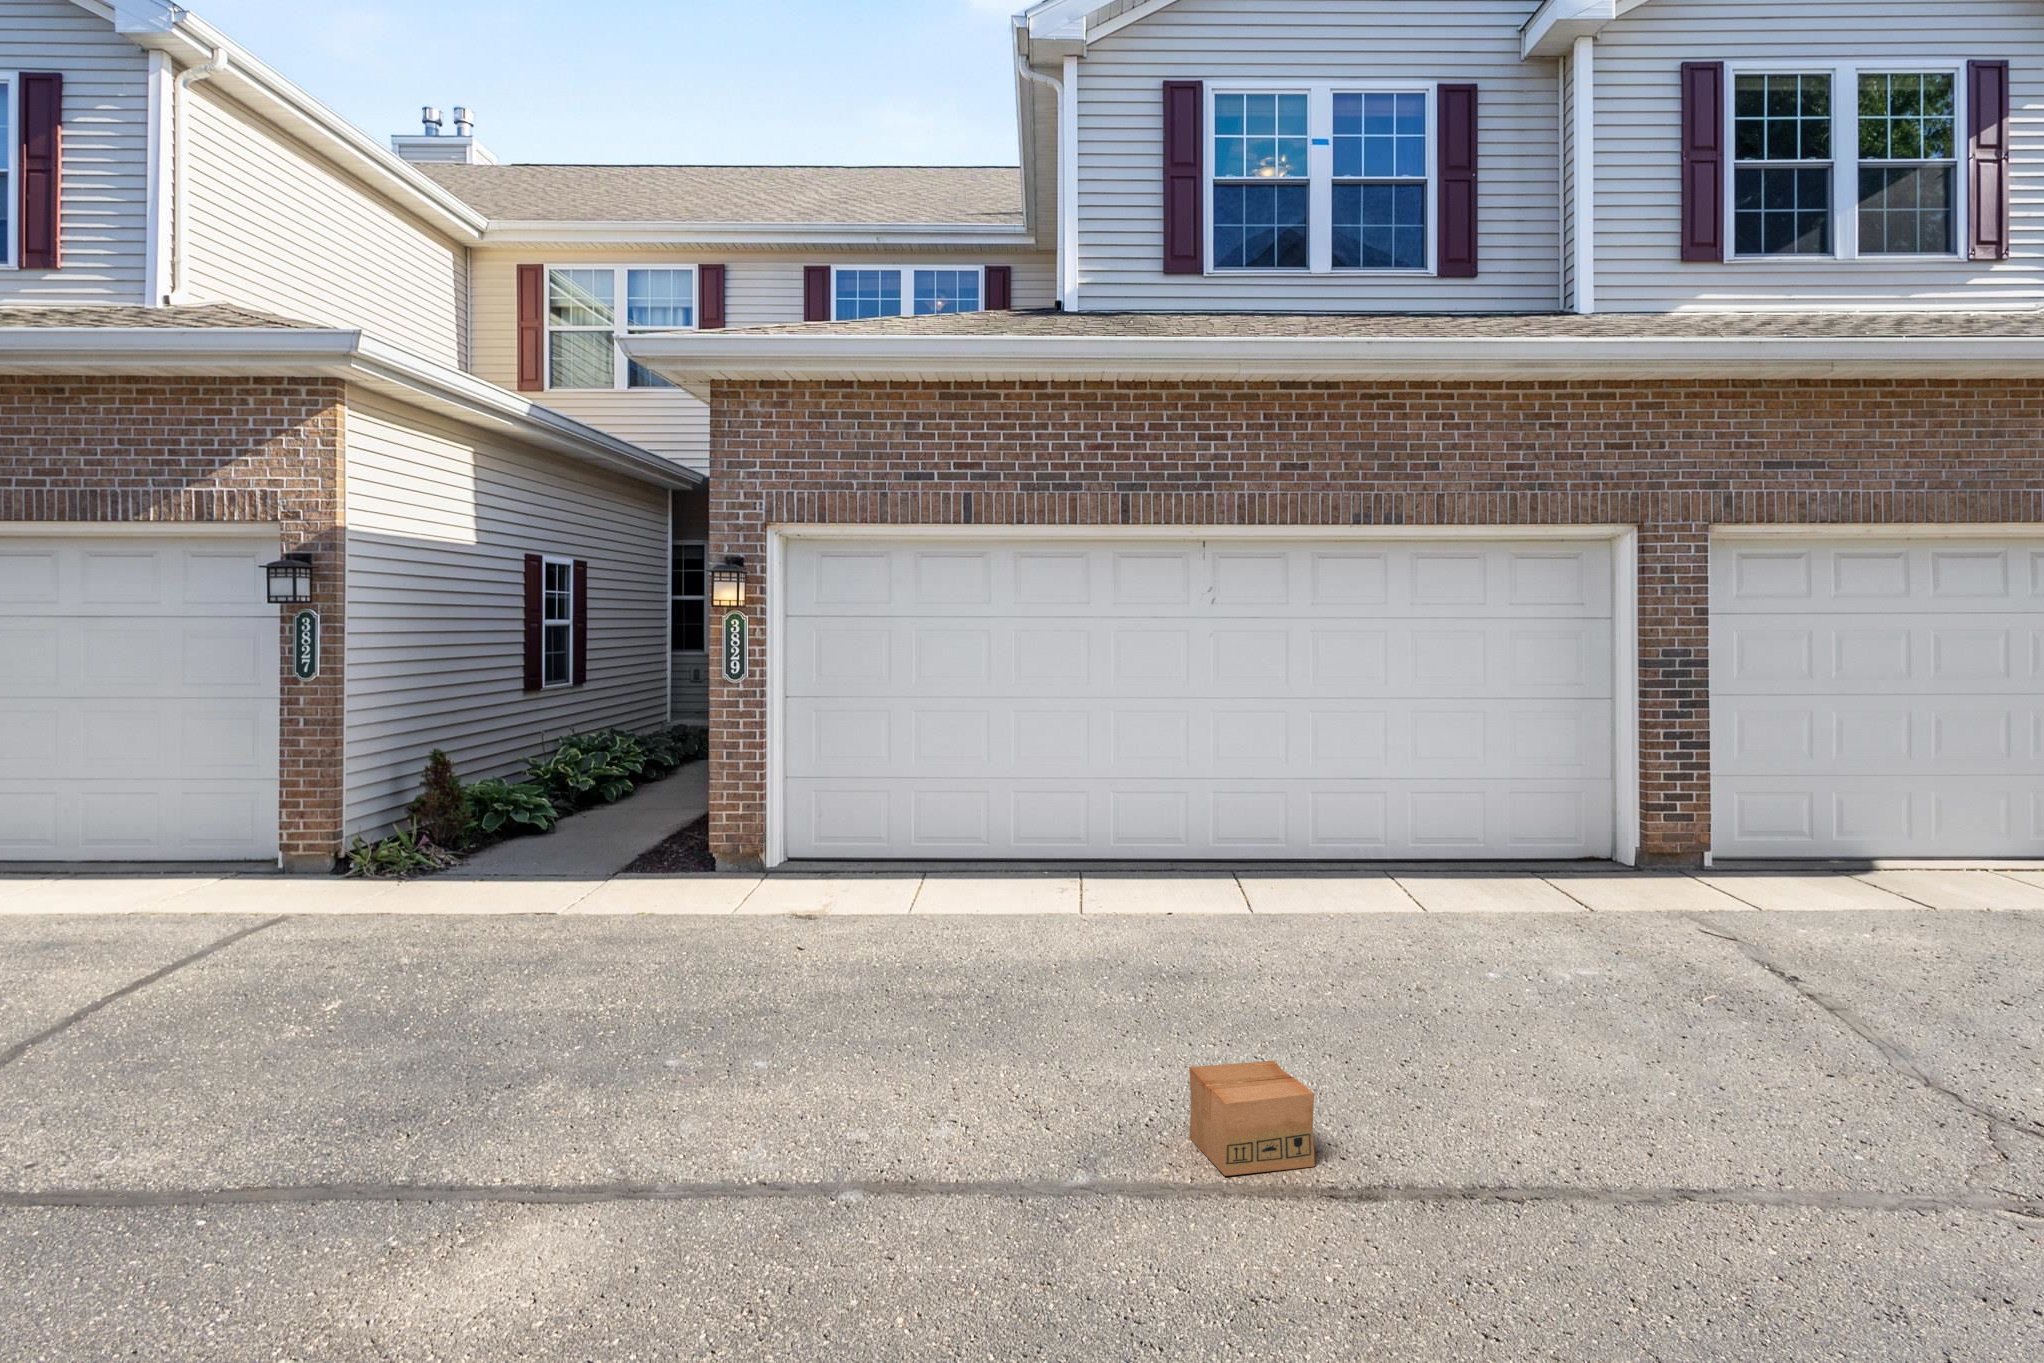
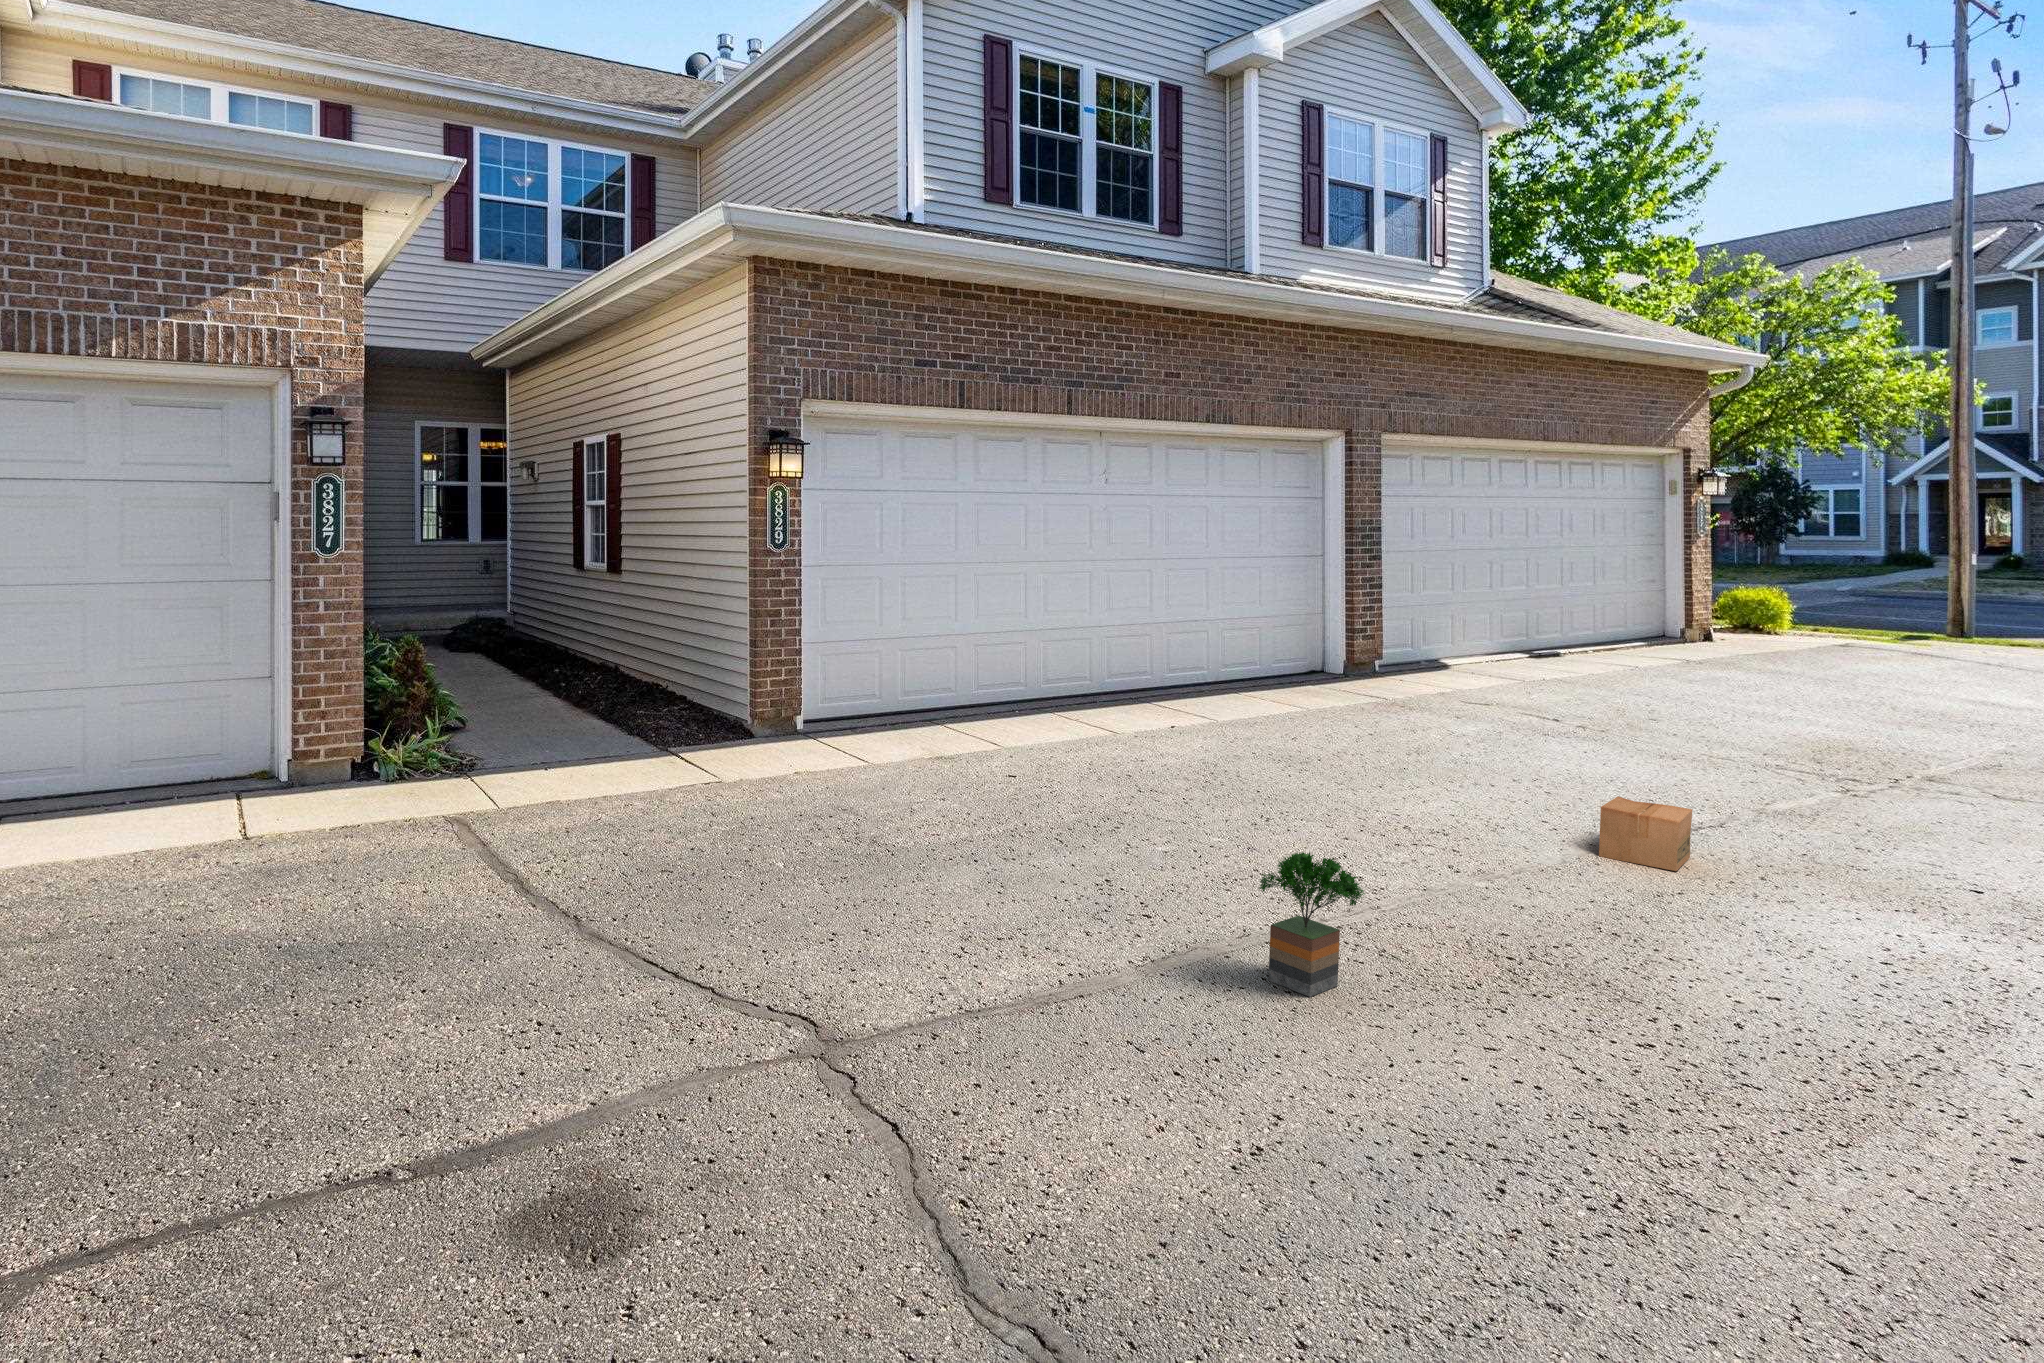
potted tree: none [370,1027,470,1188] -> present [1259,852,1365,997]

